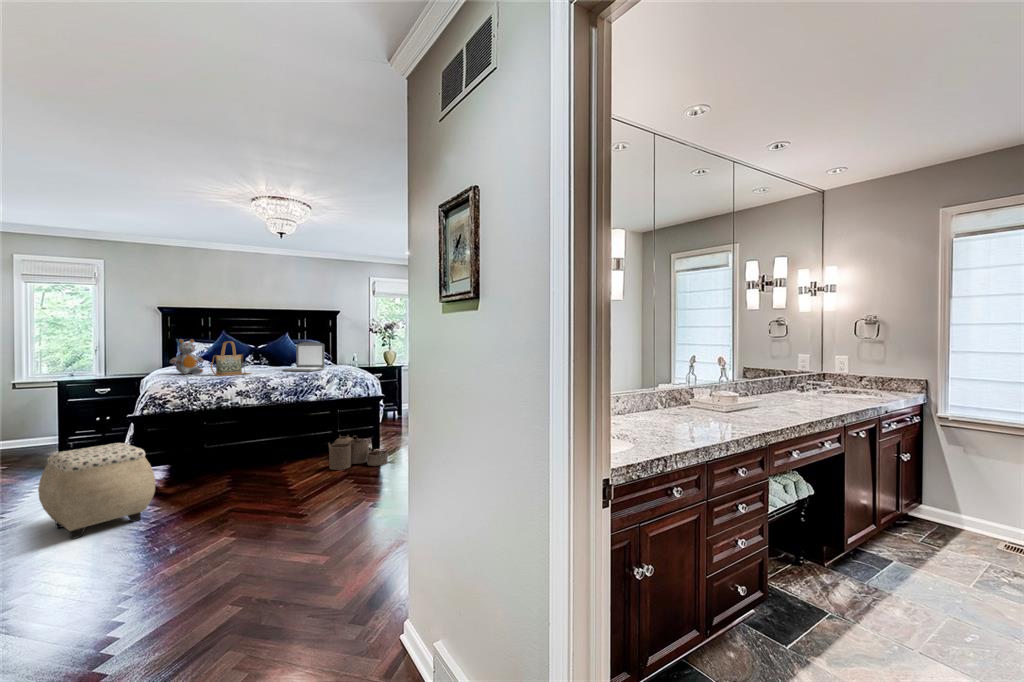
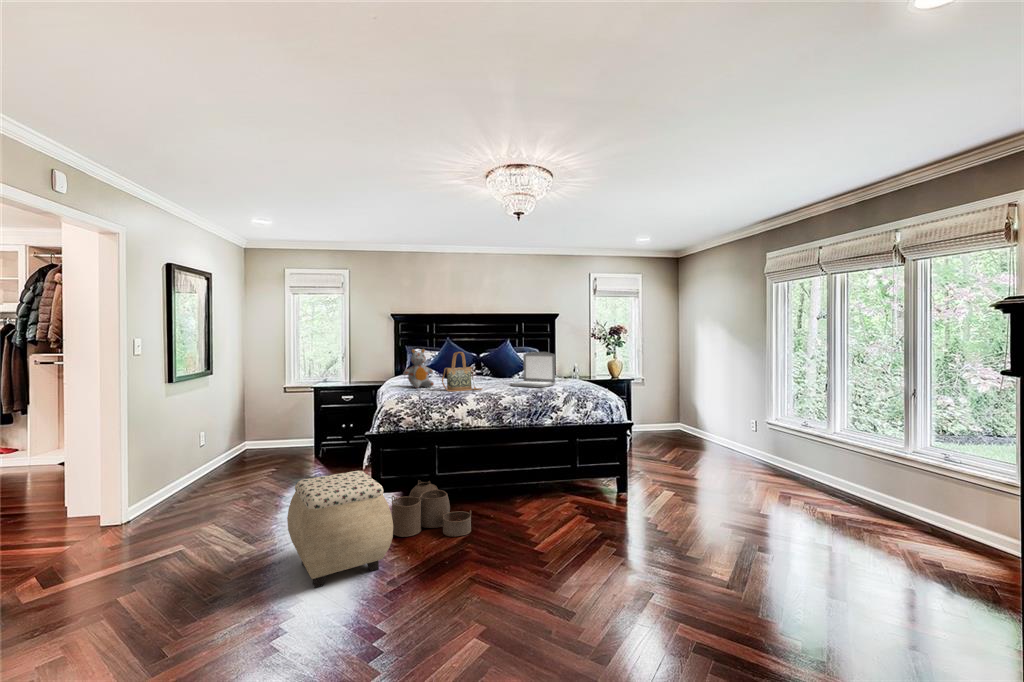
woven basket: present [328,435,388,470] -> present [391,480,471,537]

